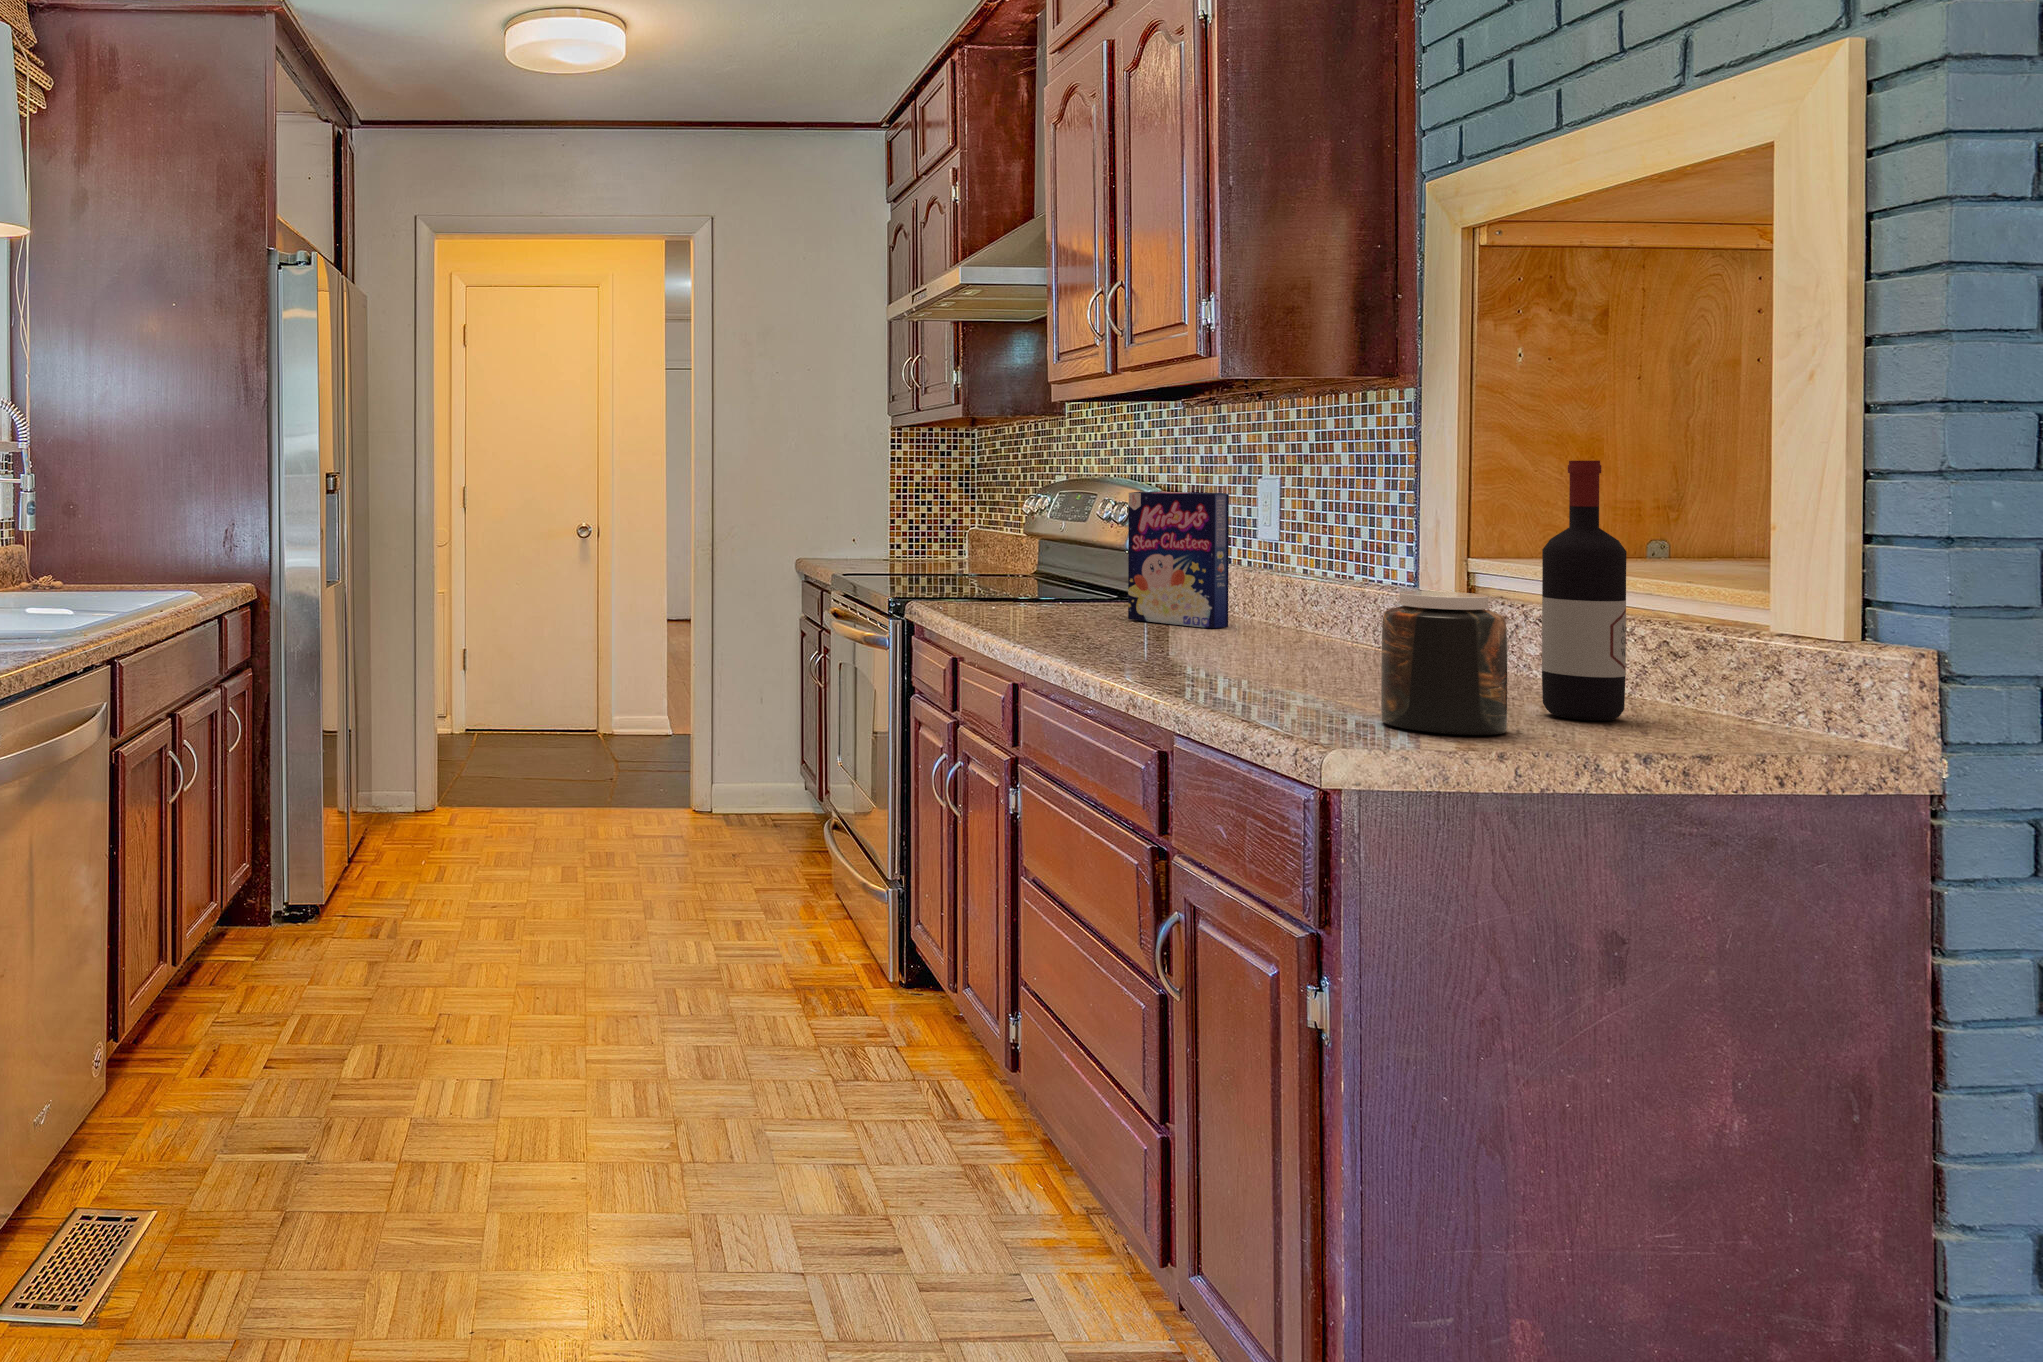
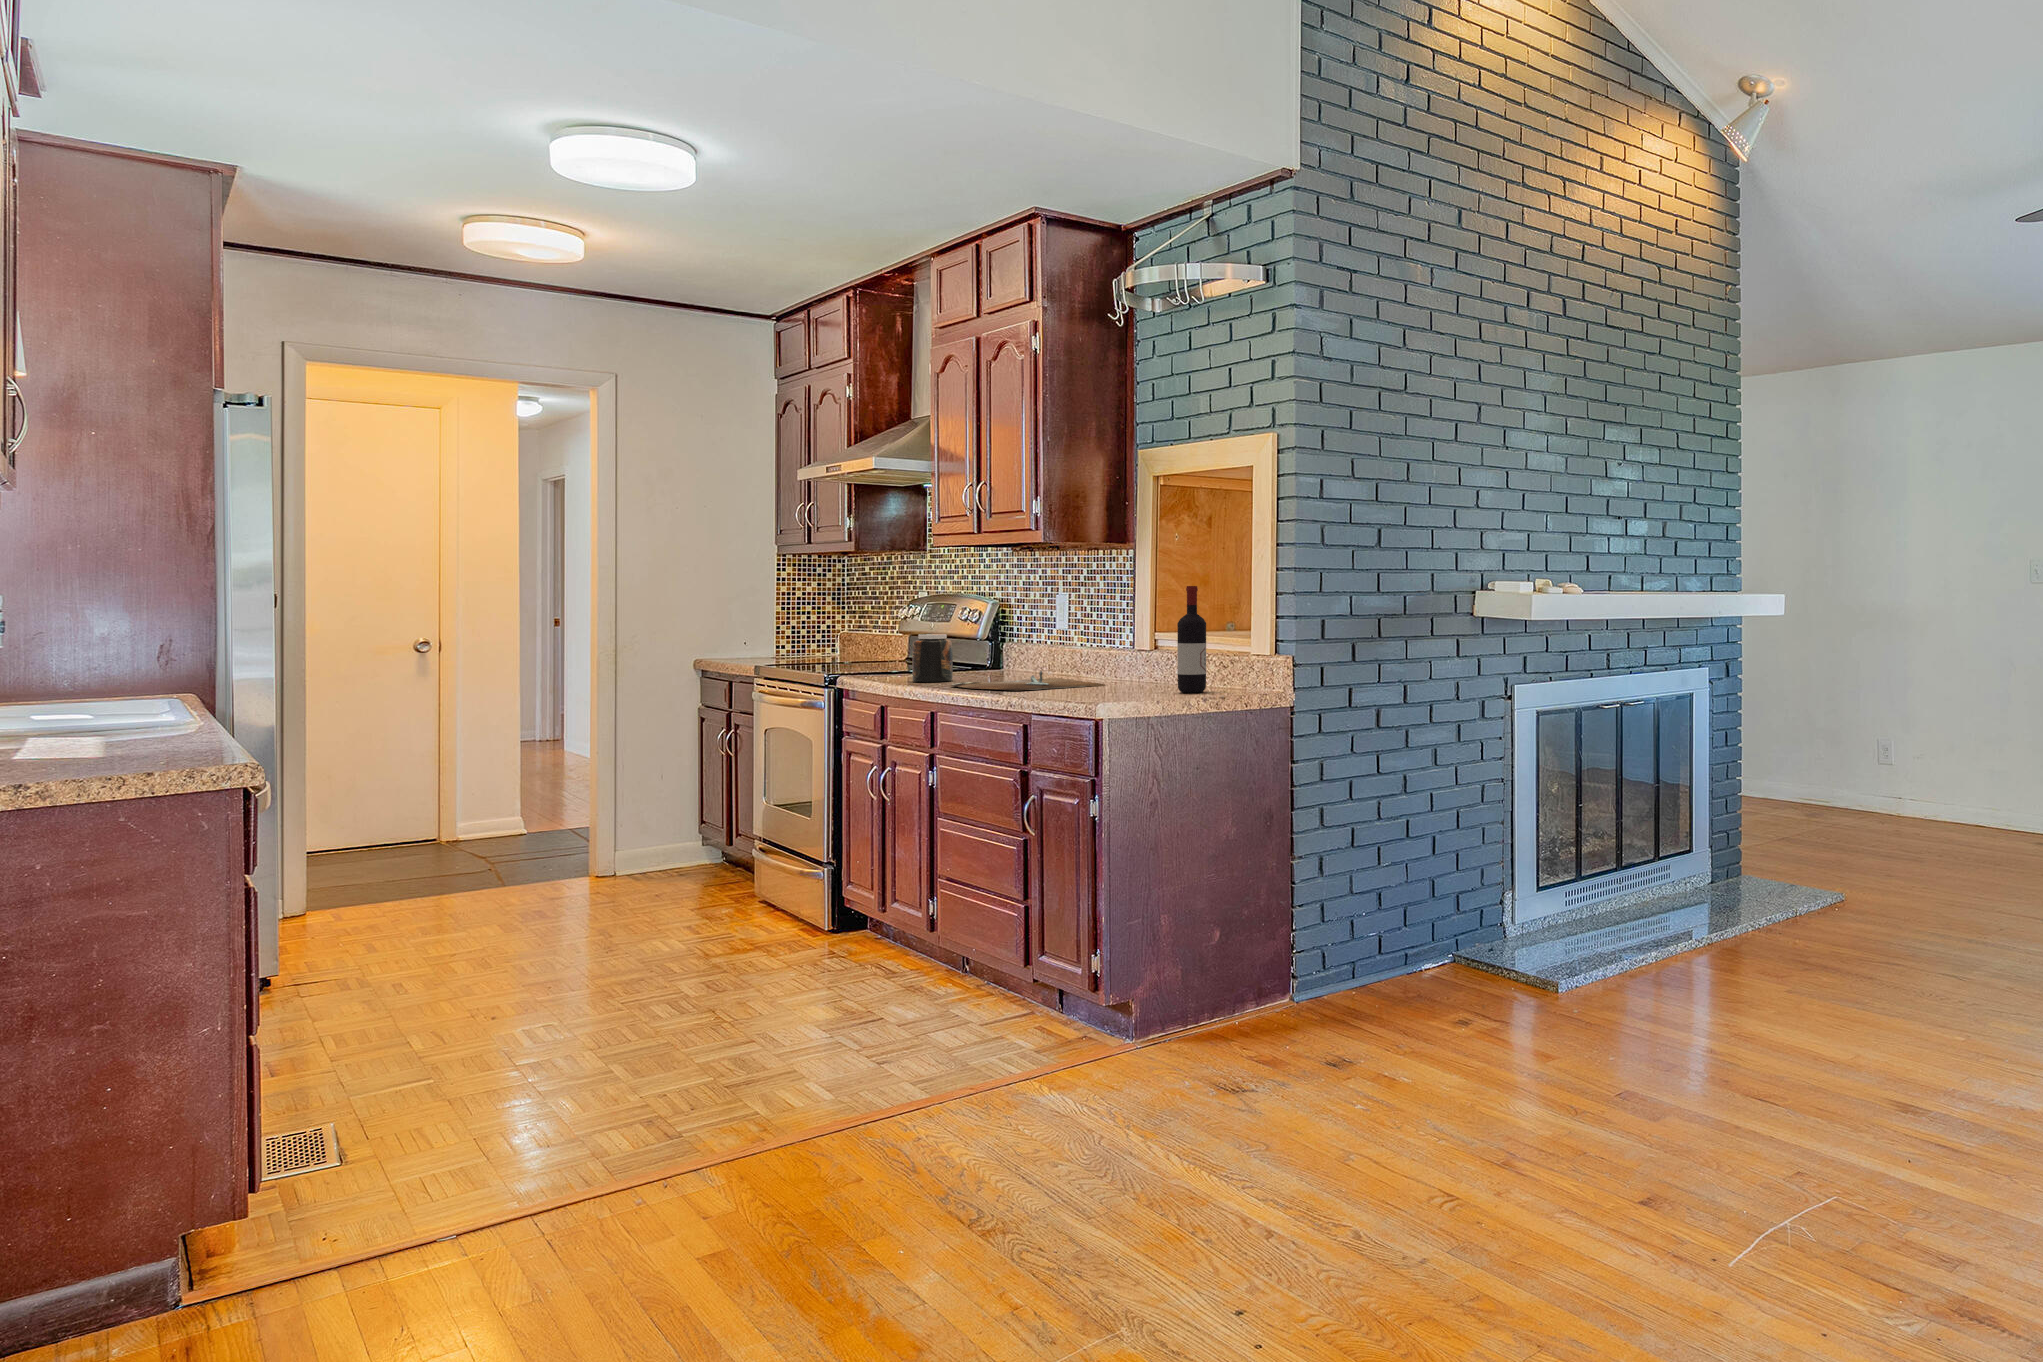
cereal box: present [1128,492,1229,628] -> none [985,602,1042,677]
jar: present [1381,591,1507,735] -> present [912,634,953,682]
cutting board: none [1050,626,1354,668] -> present [951,671,1105,691]

